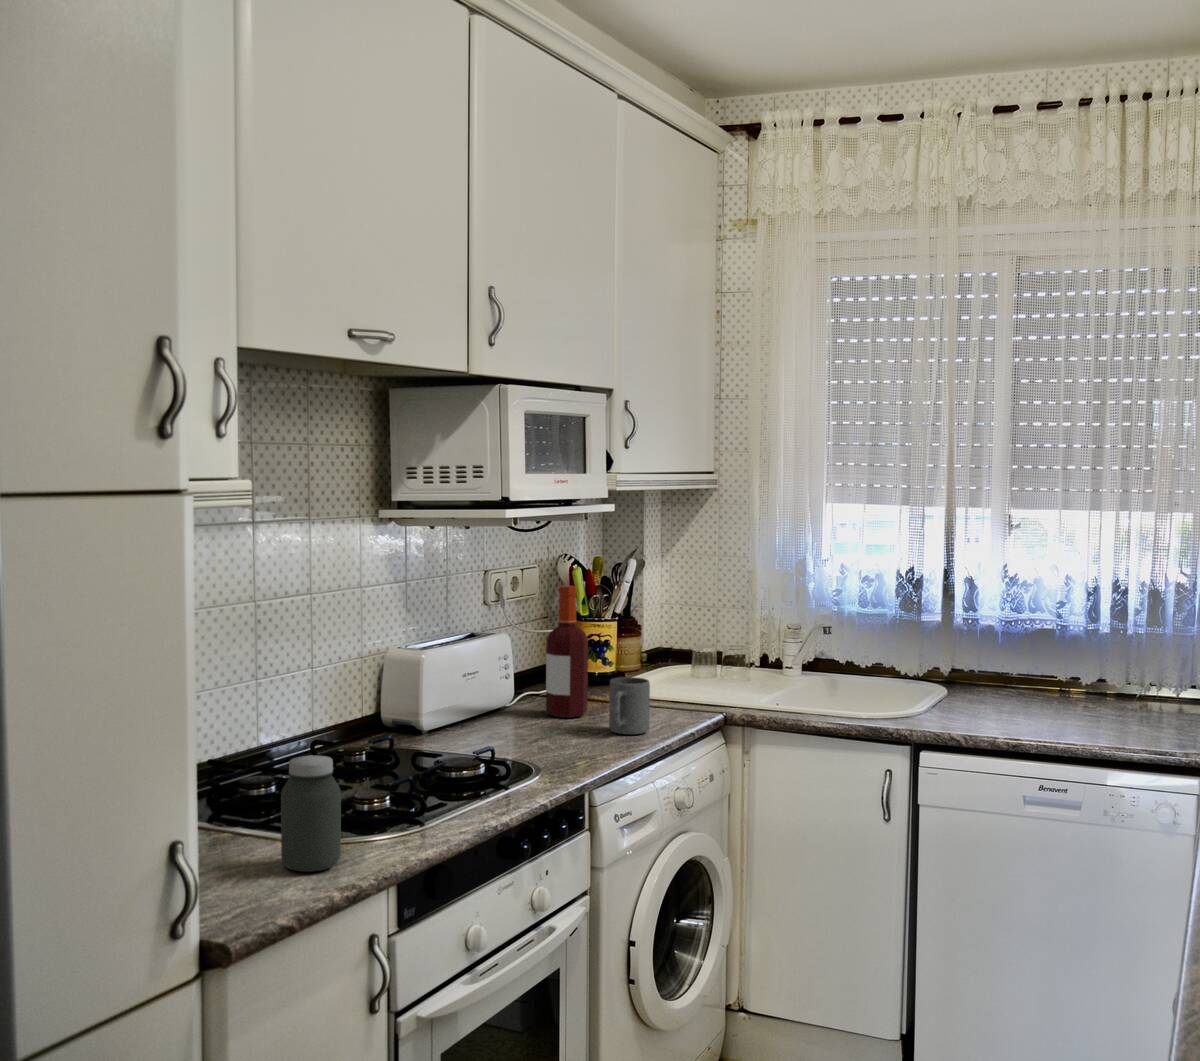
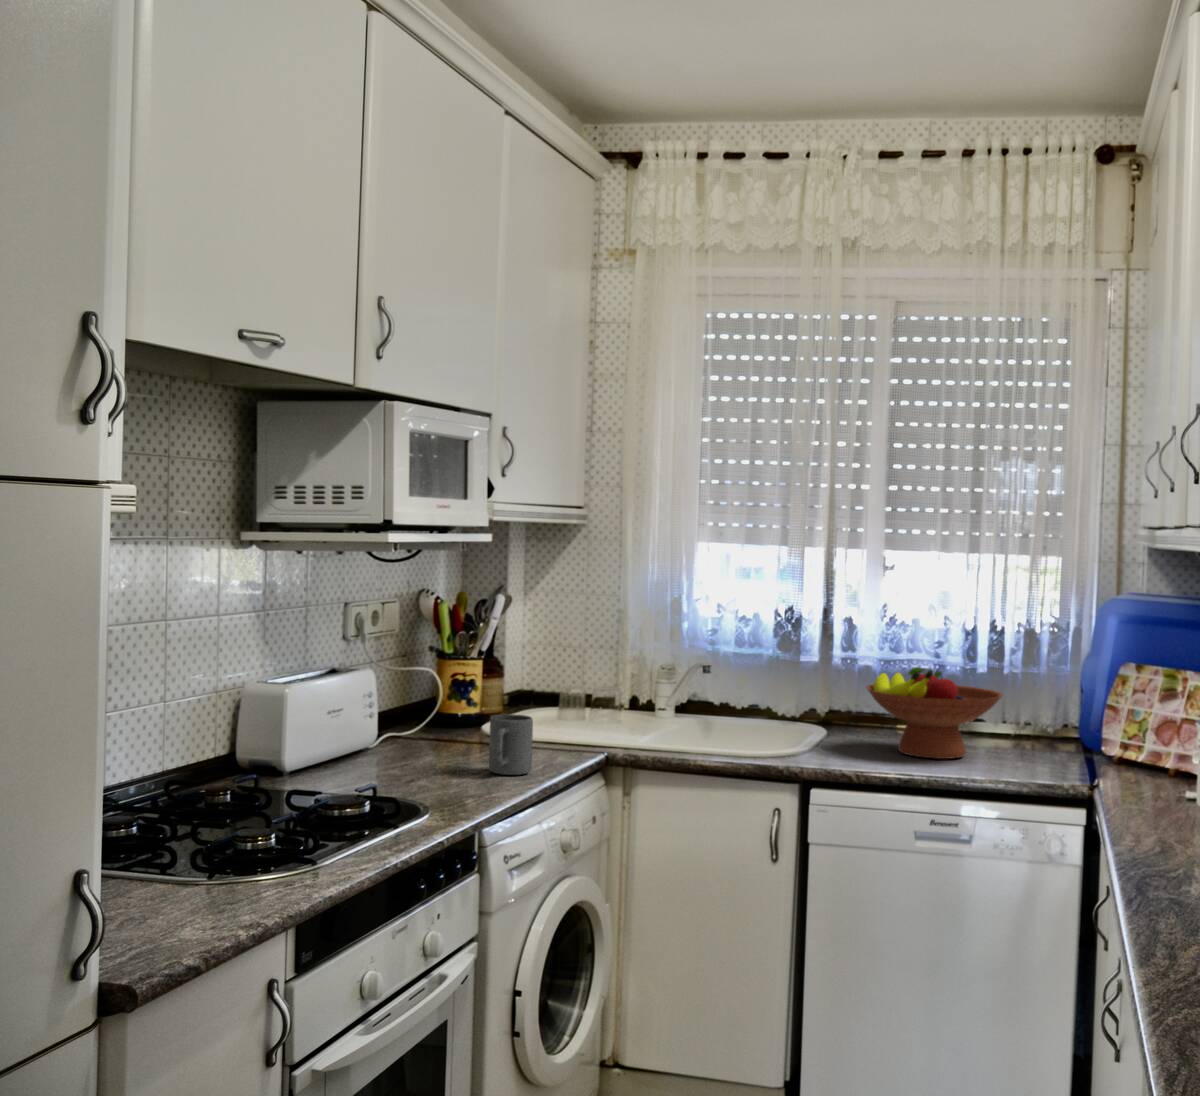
bottle: present [546,586,588,718] -> none [416,617,463,759]
fruit bowl: none [984,629,1123,720] -> present [866,667,1003,759]
jar: present [281,756,341,872] -> none [169,784,237,911]

